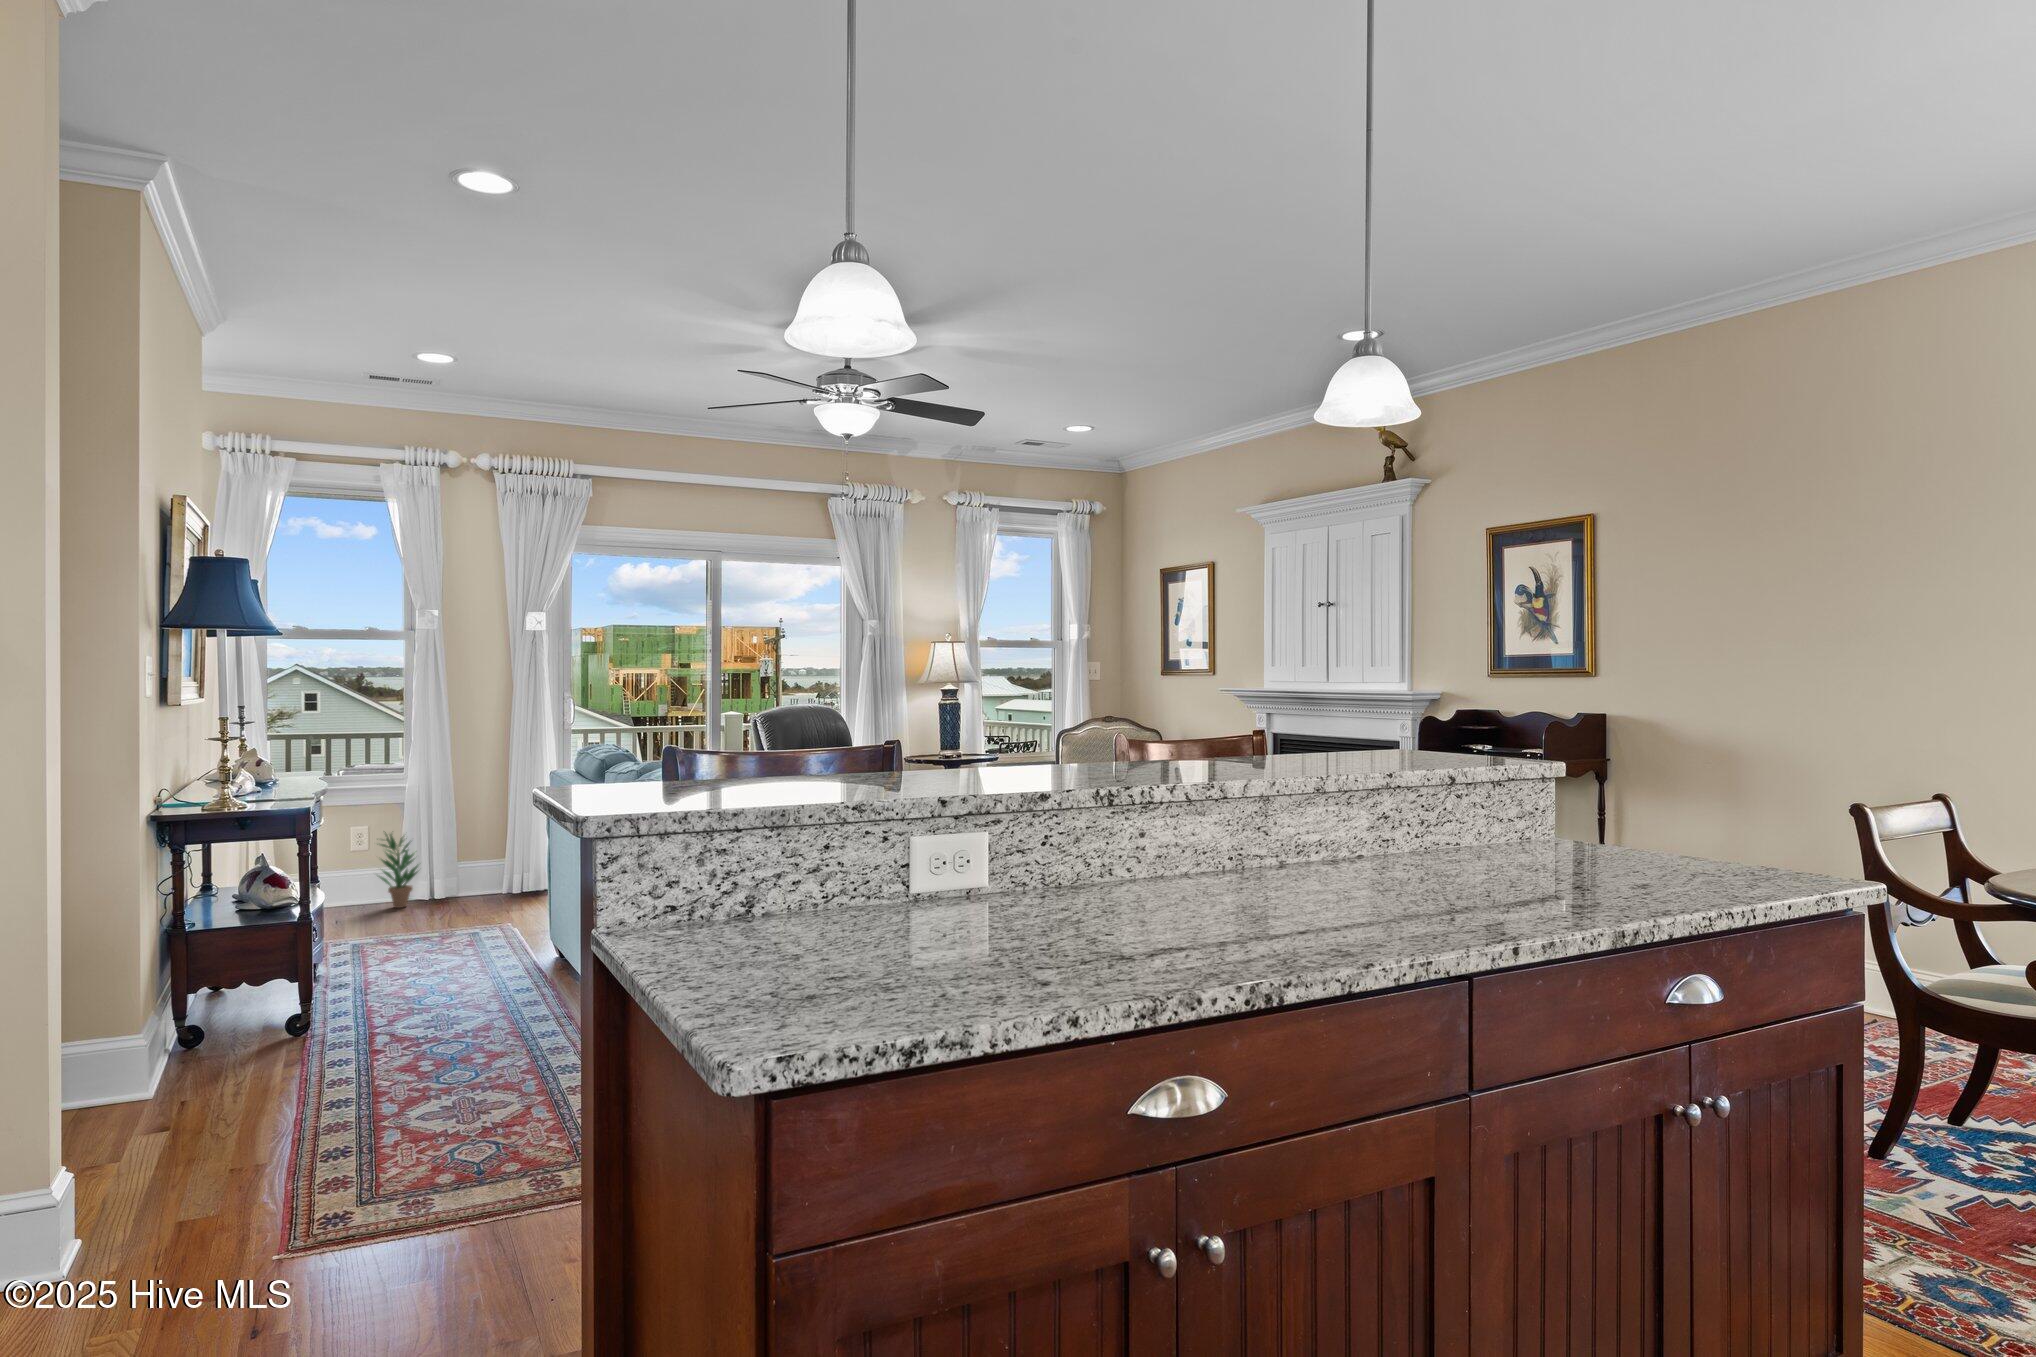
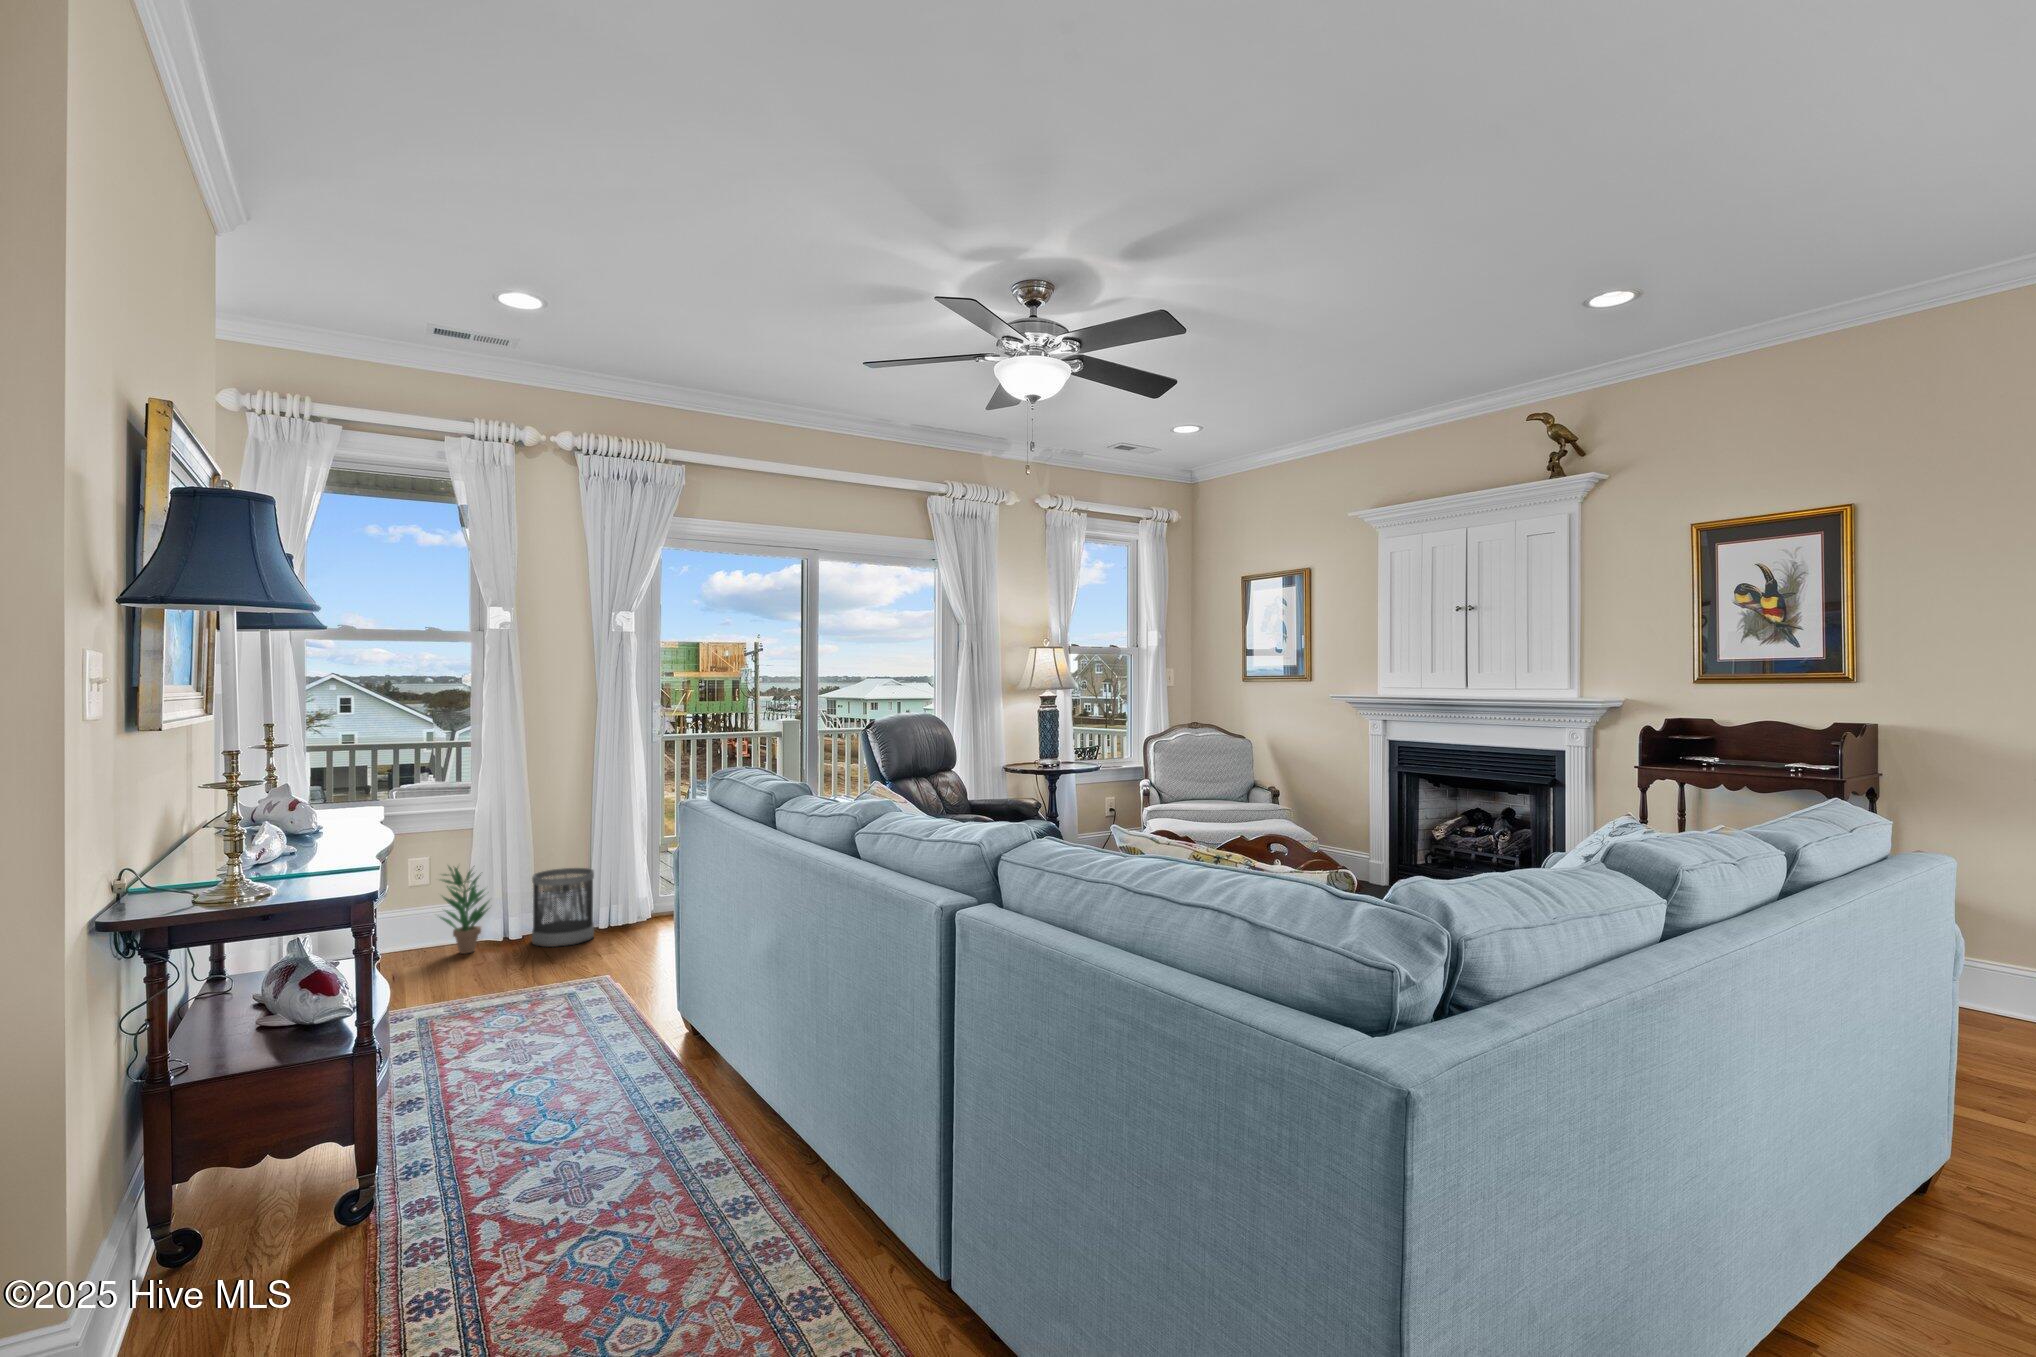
wastebasket: none [456,839,510,905] -> present [532,868,594,947]

